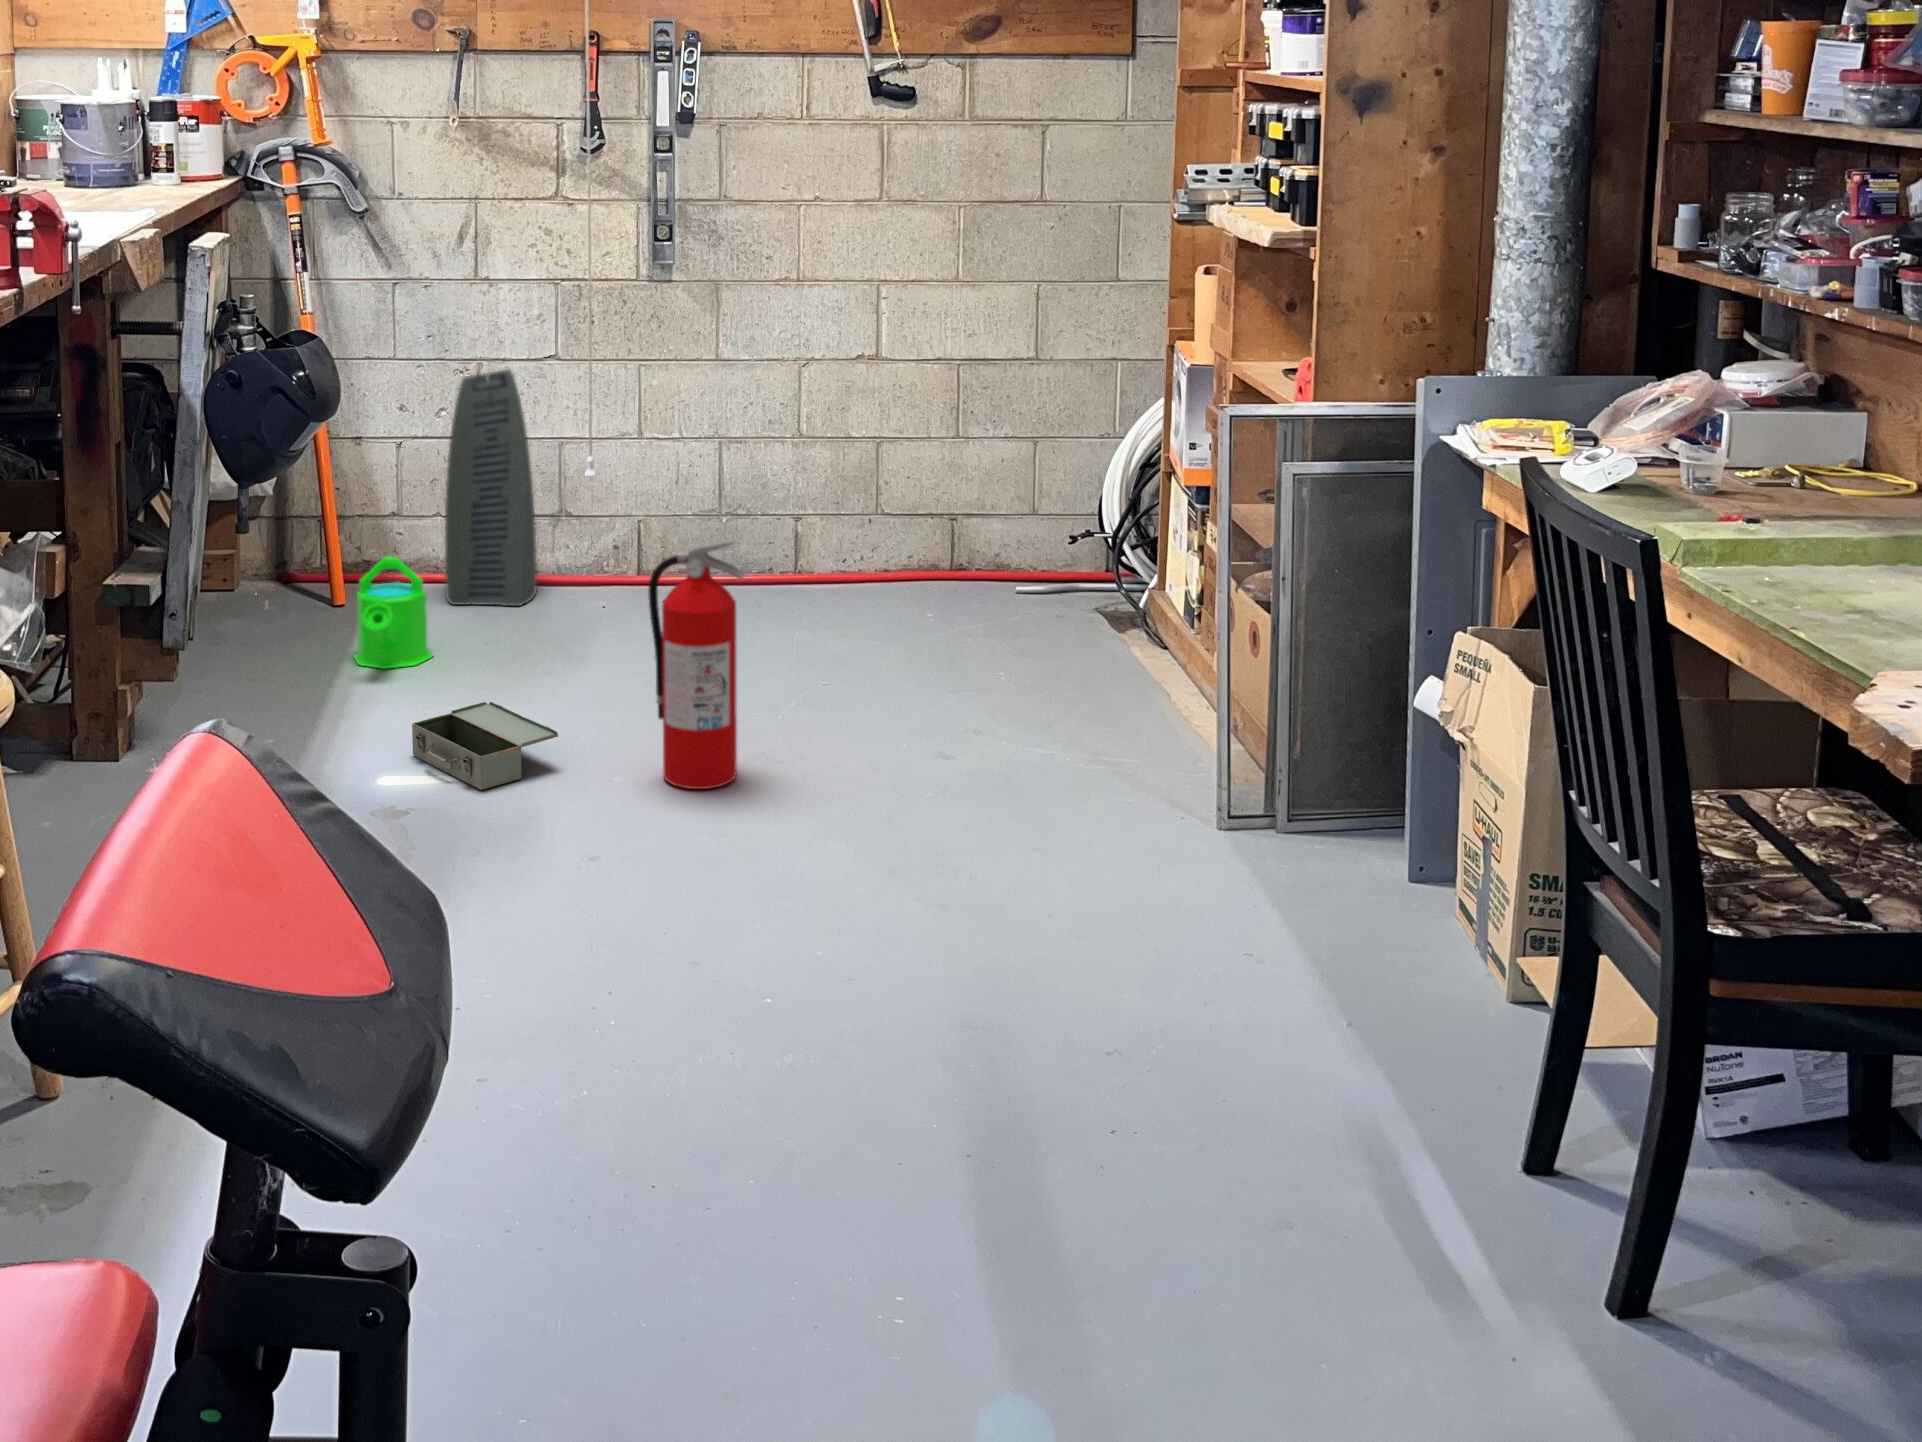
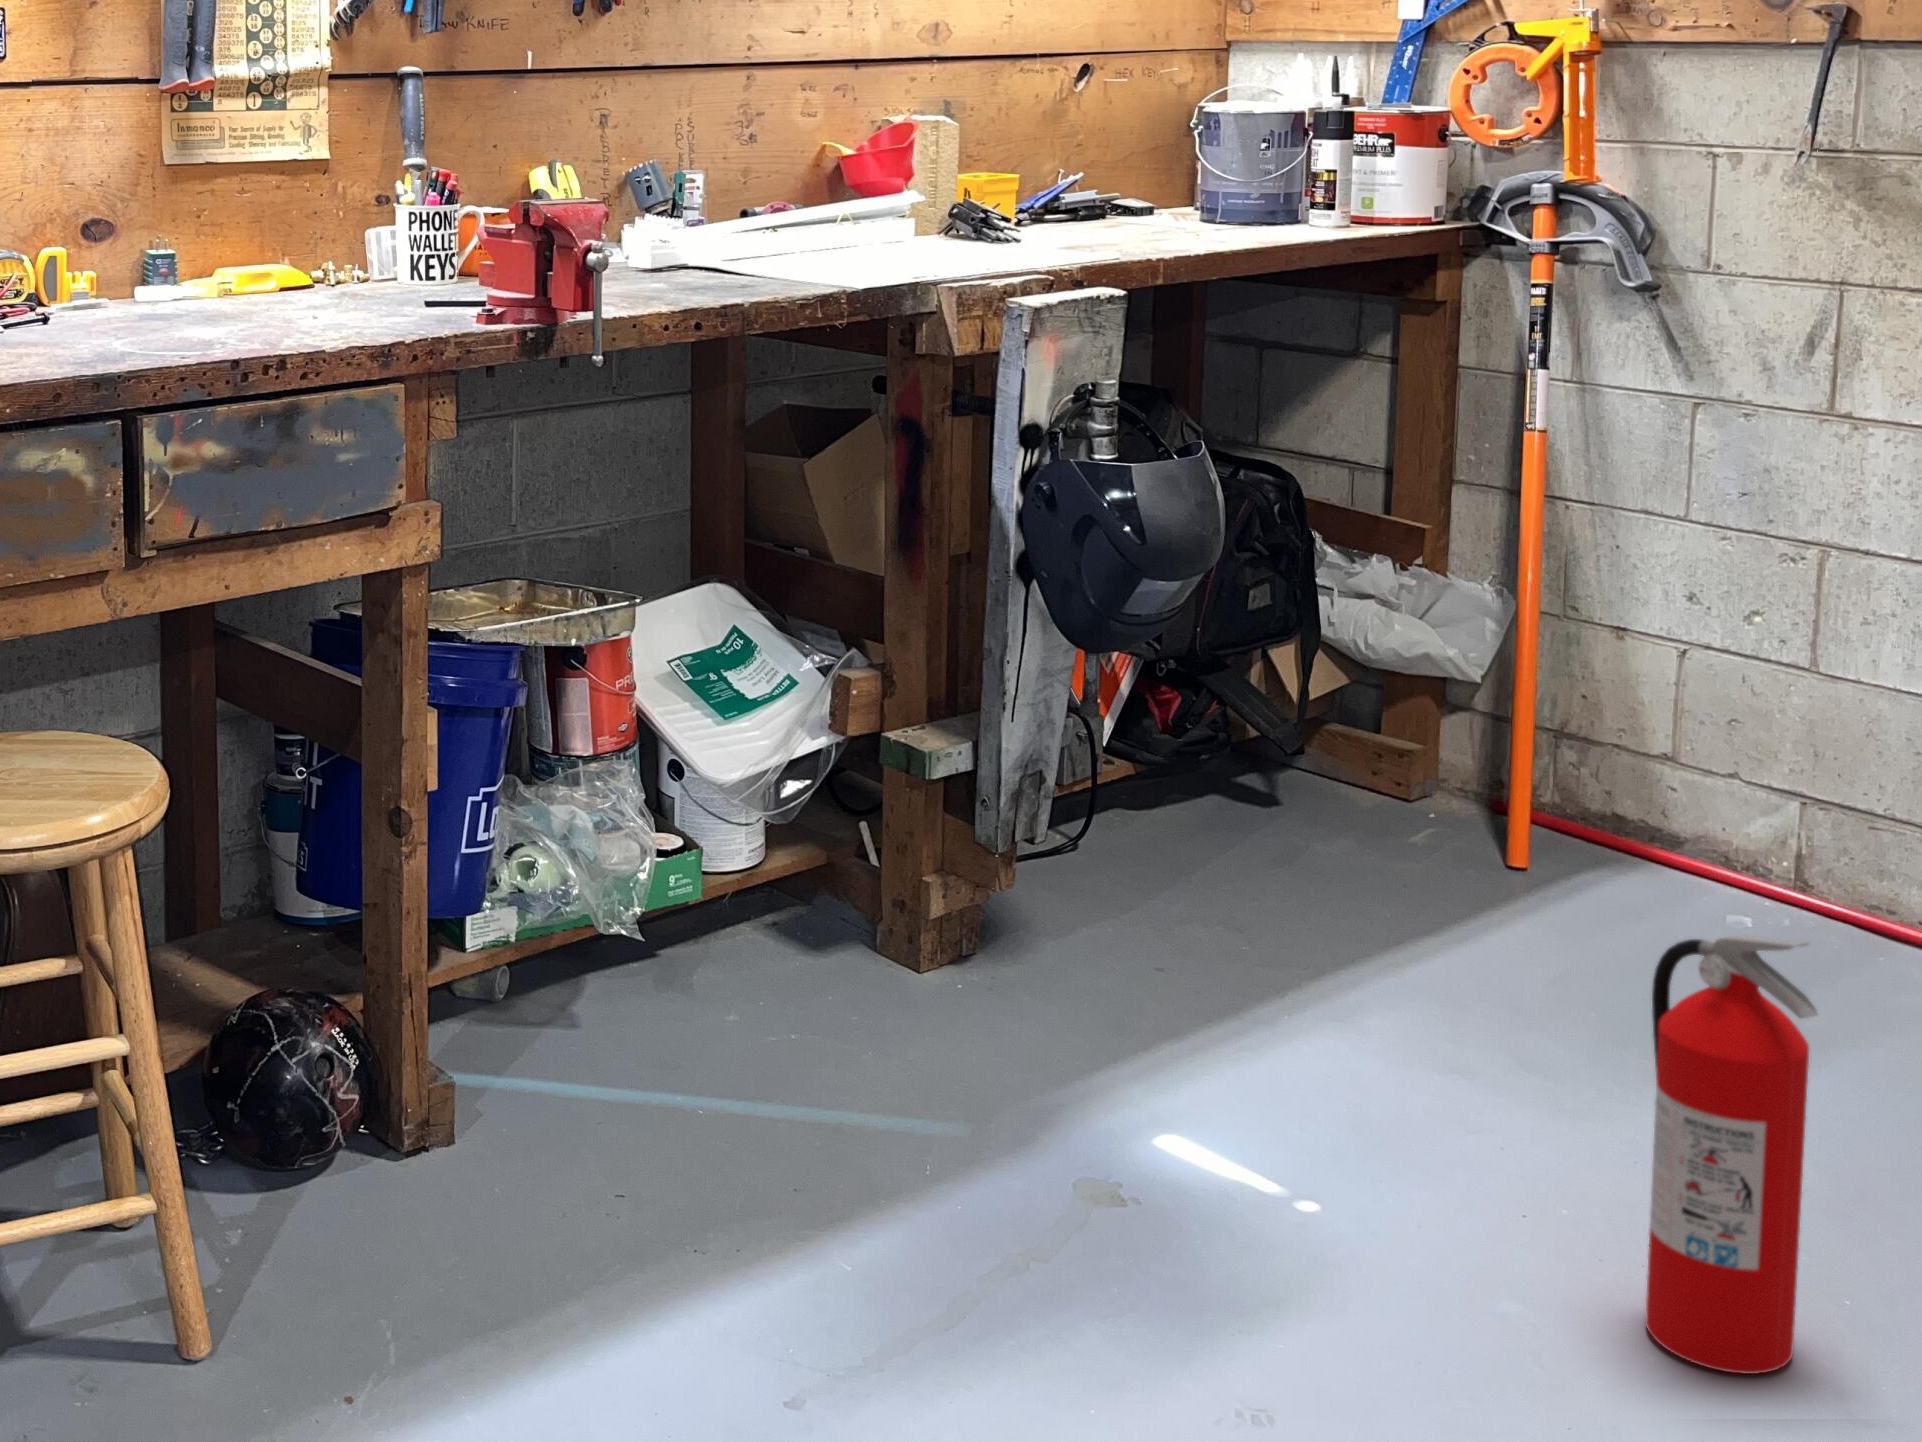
air purifier: present [445,370,537,606] -> none [1686,566,1874,956]
watering can: present [353,557,432,669] -> none [1410,816,1560,994]
toolbox: present [412,702,558,790] -> none [1314,1073,1507,1218]

